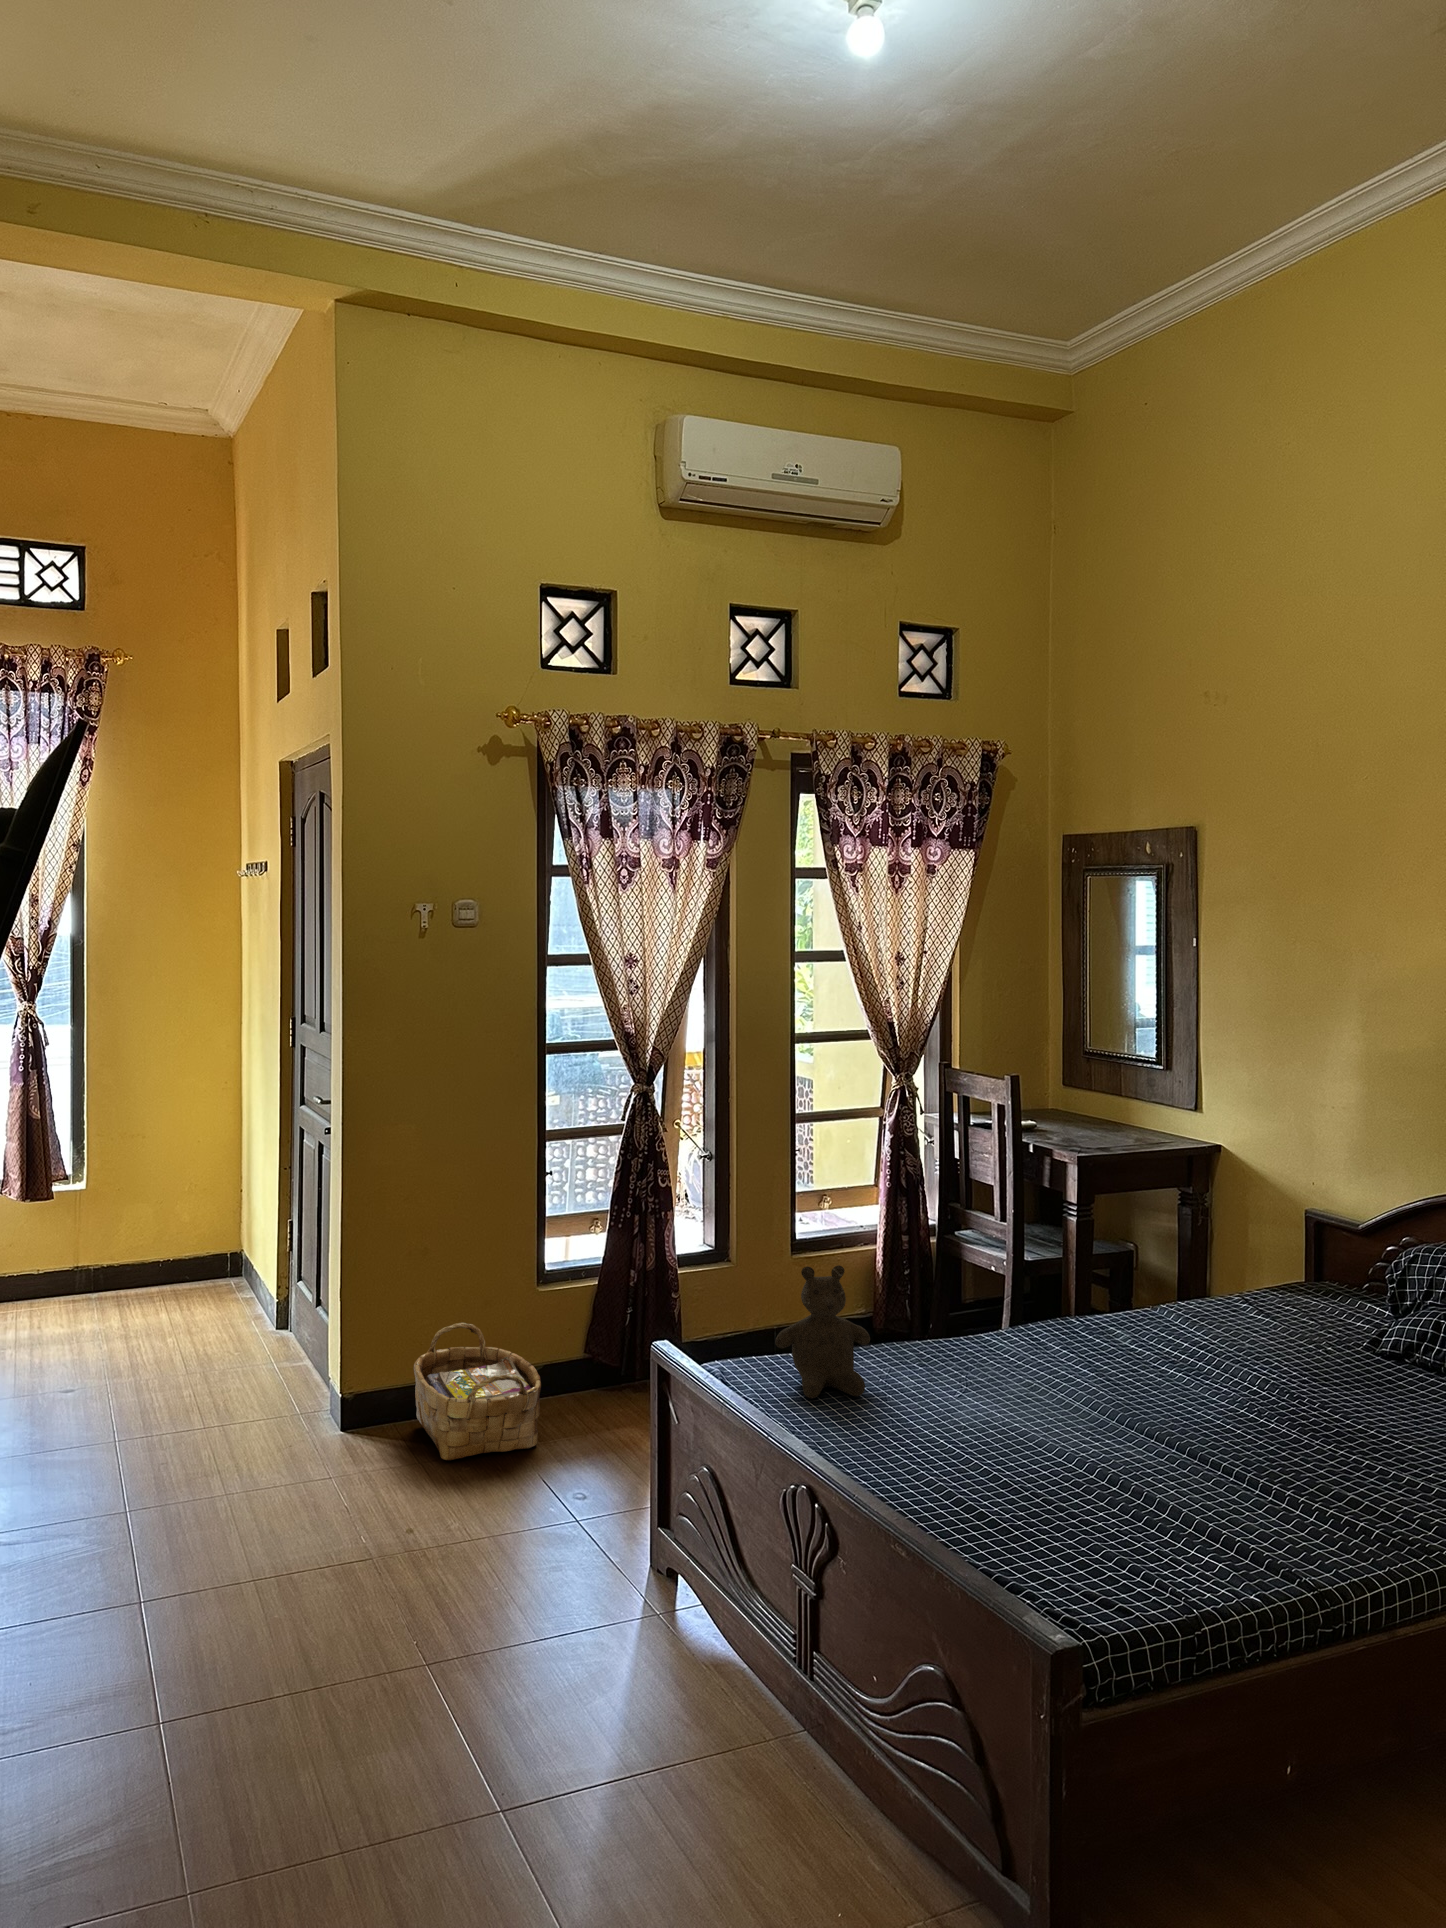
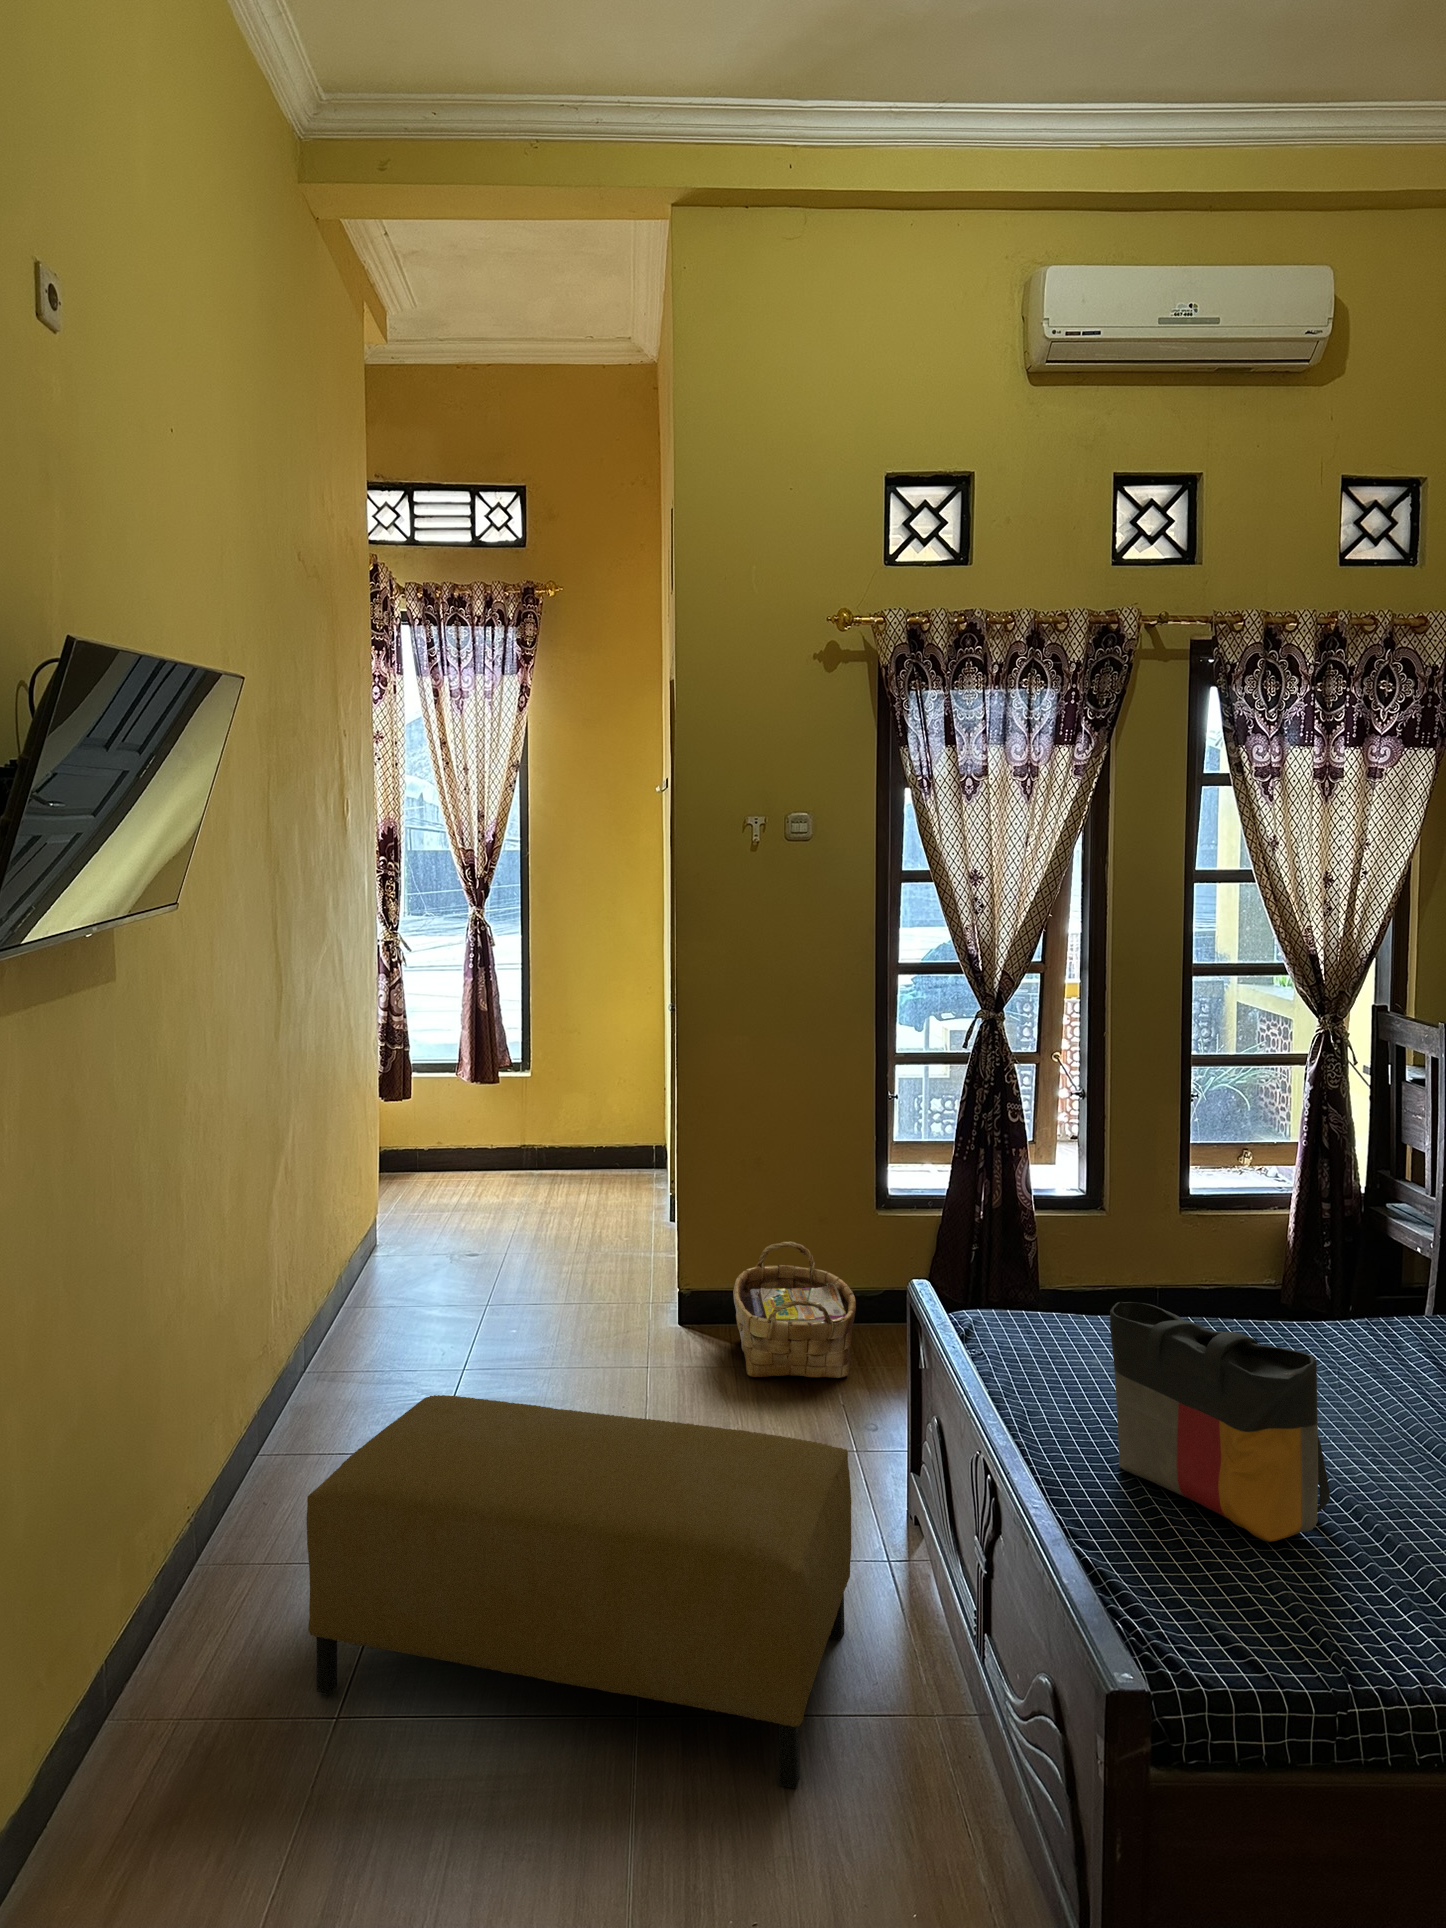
teddy bear: present [775,1265,870,1398] -> none [1004,1230,1120,1386]
tote bag: none [912,1312,1091,1483] -> present [1110,1302,1330,1542]
ottoman: none [166,1487,695,1843] -> present [306,1395,851,1788]

